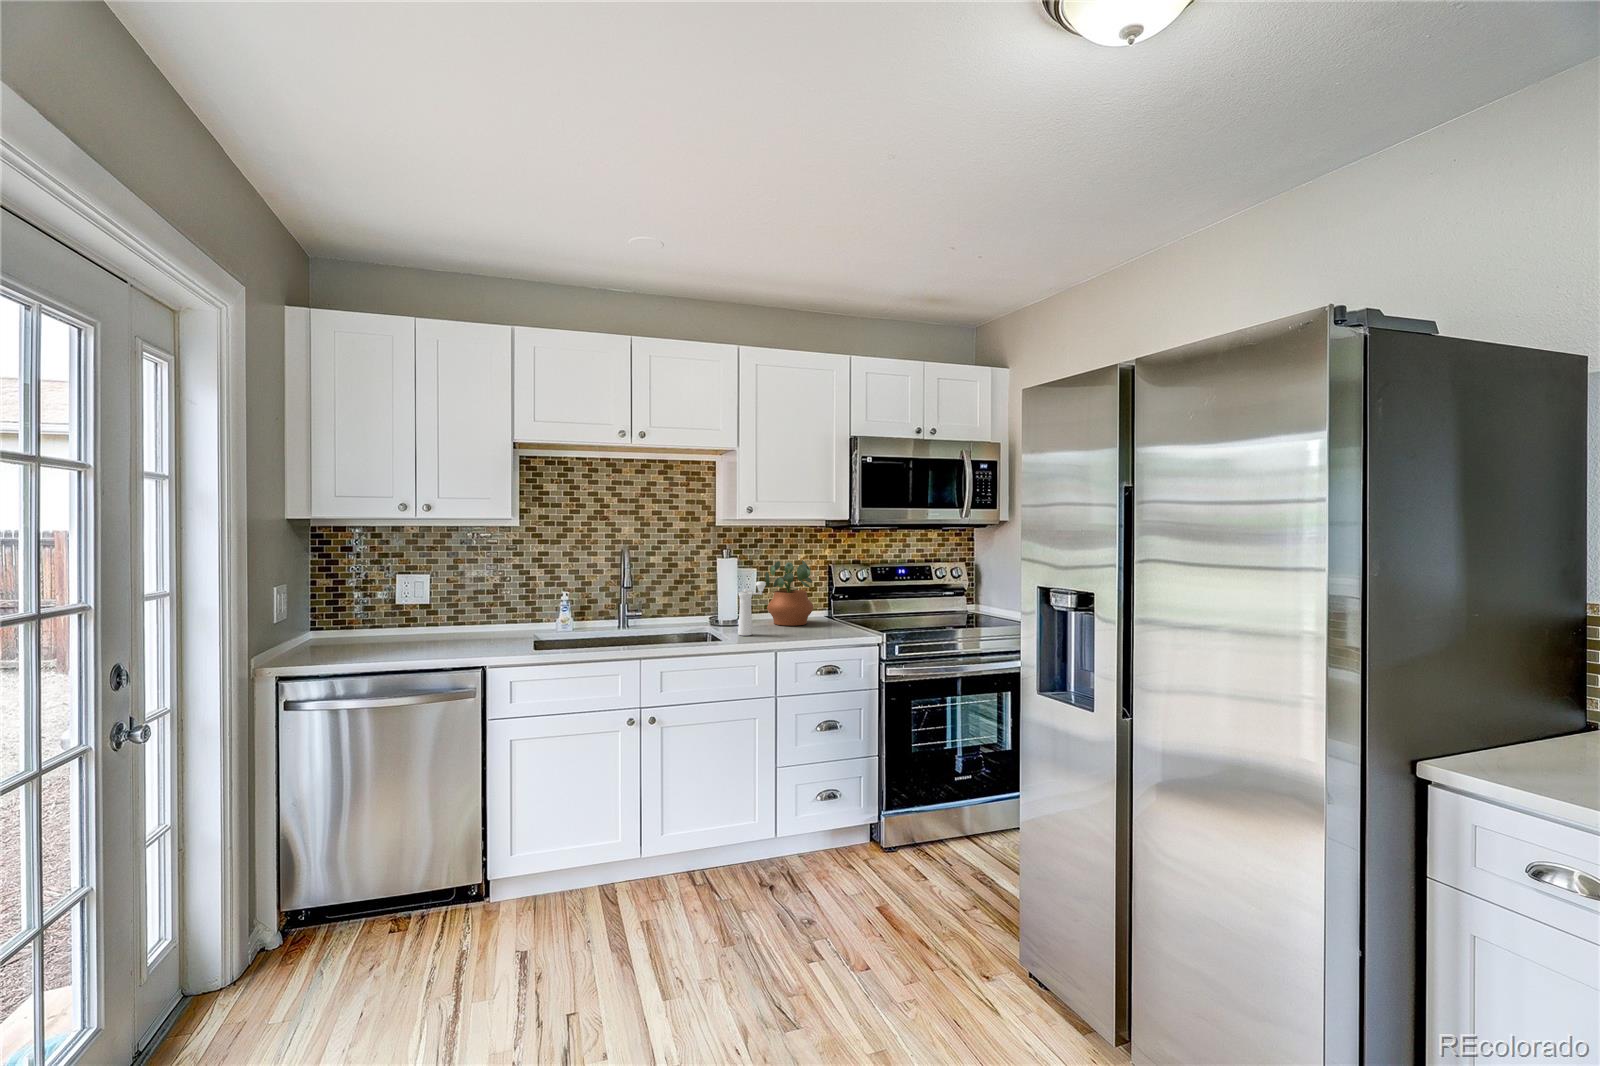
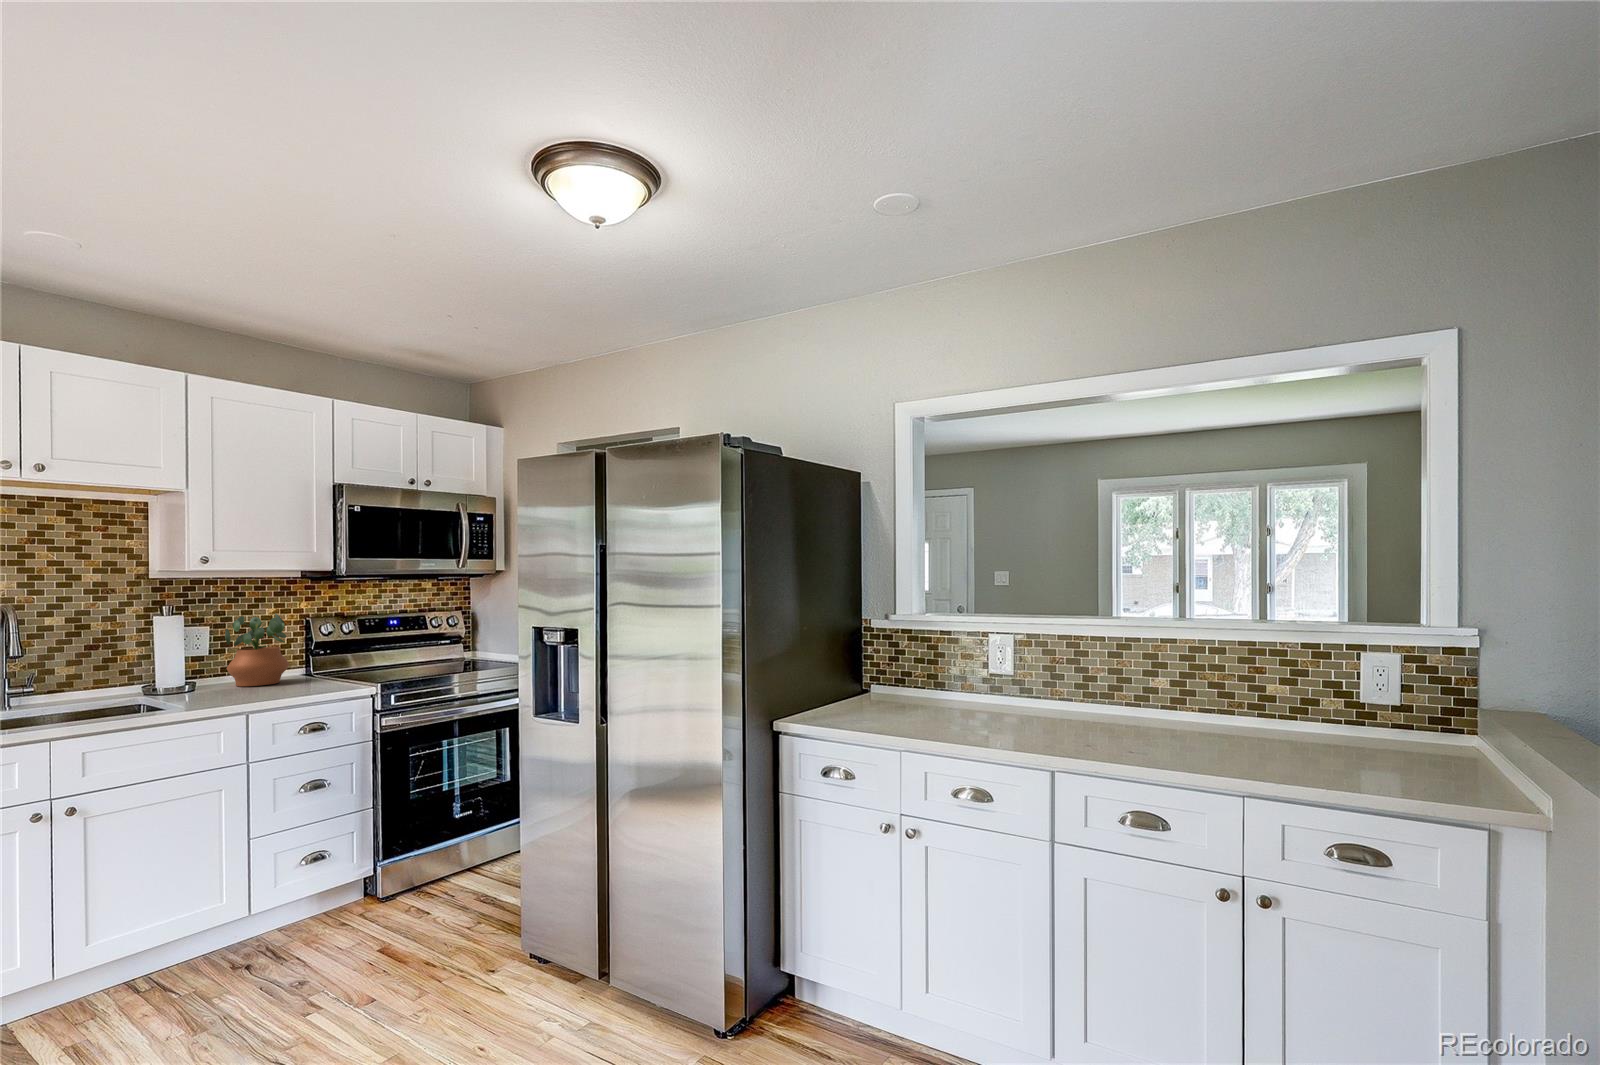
pepper mill: present [738,581,766,636] -> none [193,638,230,700]

